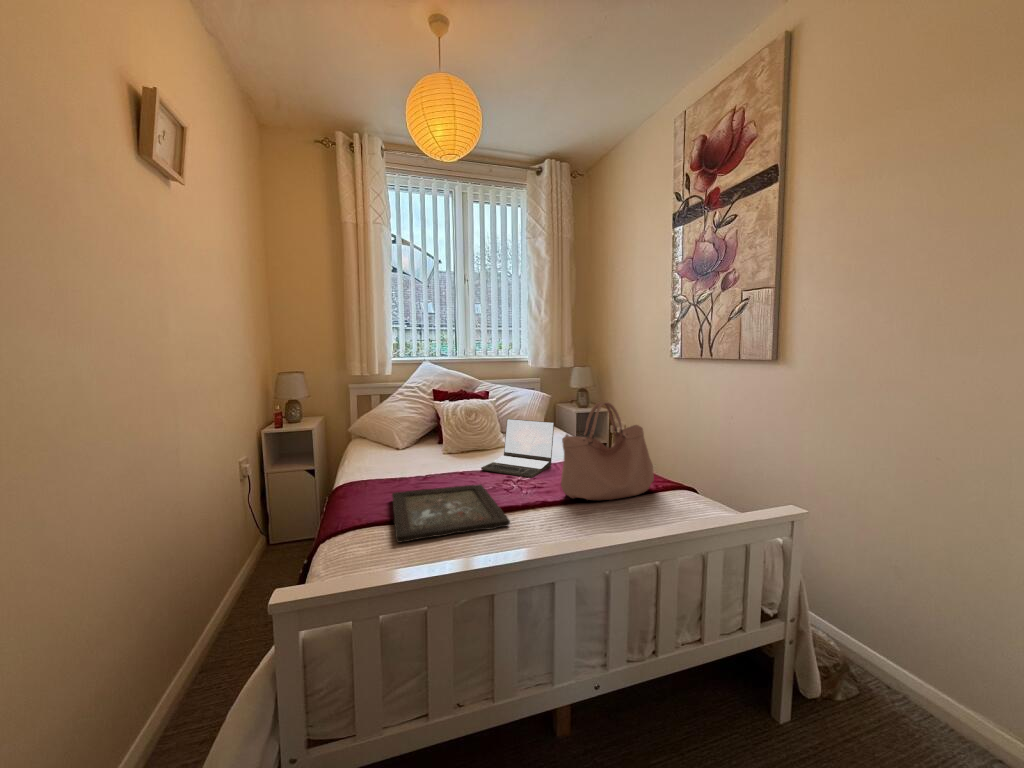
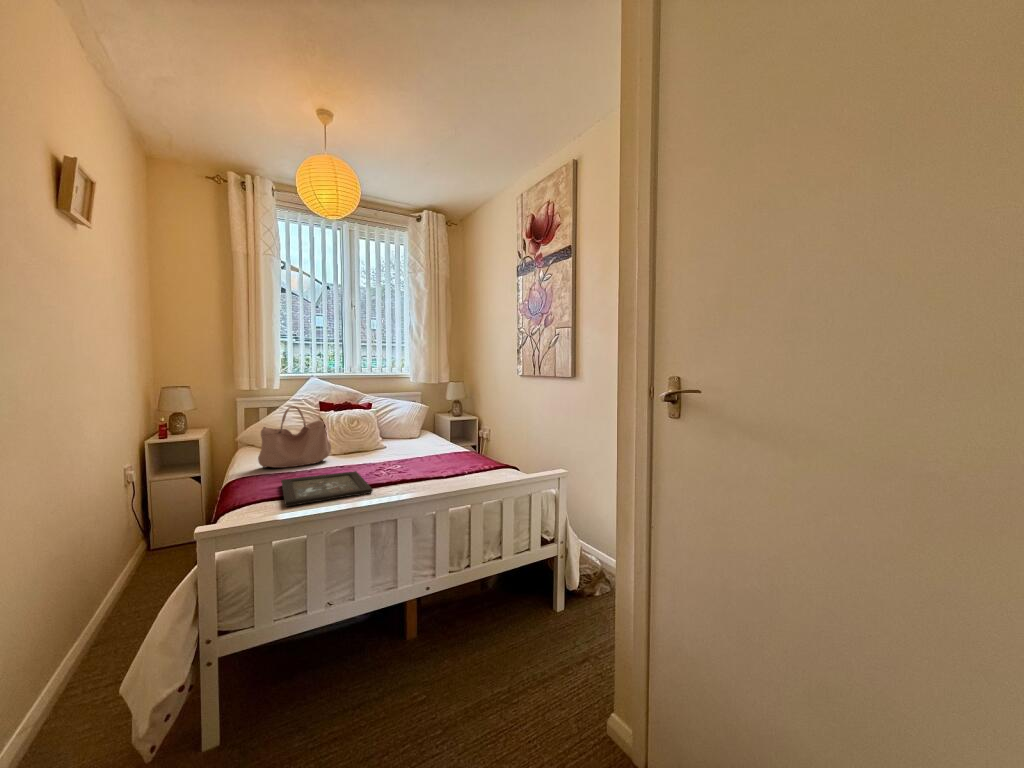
handbag: present [561,402,654,500] -> present [258,406,331,468]
laptop: present [481,419,554,477] -> none [359,423,419,466]

